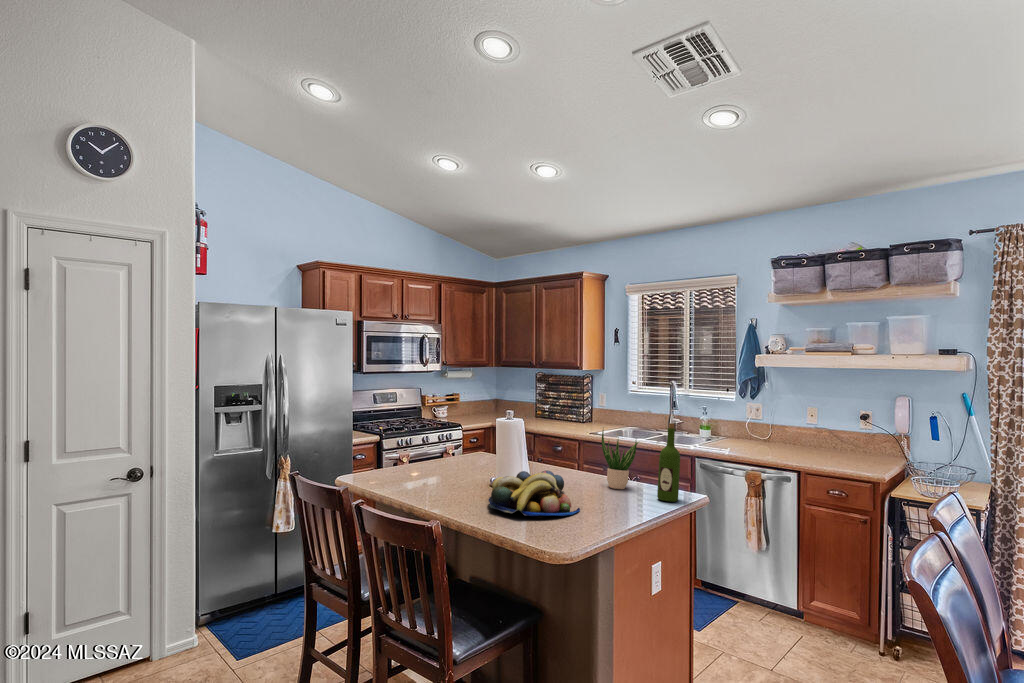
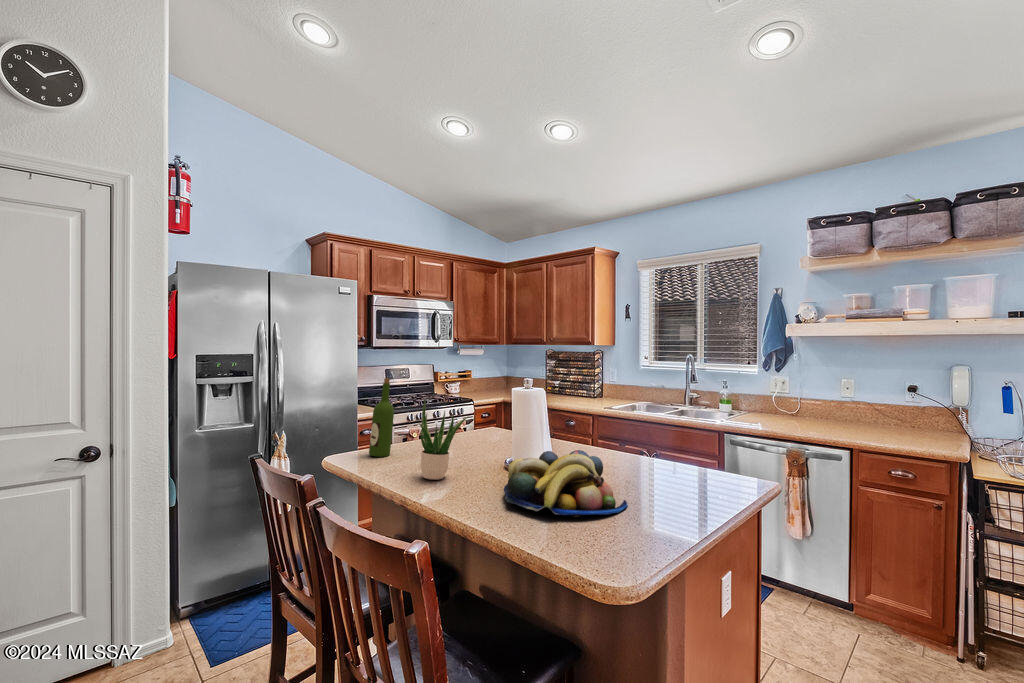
wine bottle: present [657,423,680,502] -> present [369,378,394,457]
potted plant: present [602,428,638,489] -> present [419,400,469,480]

